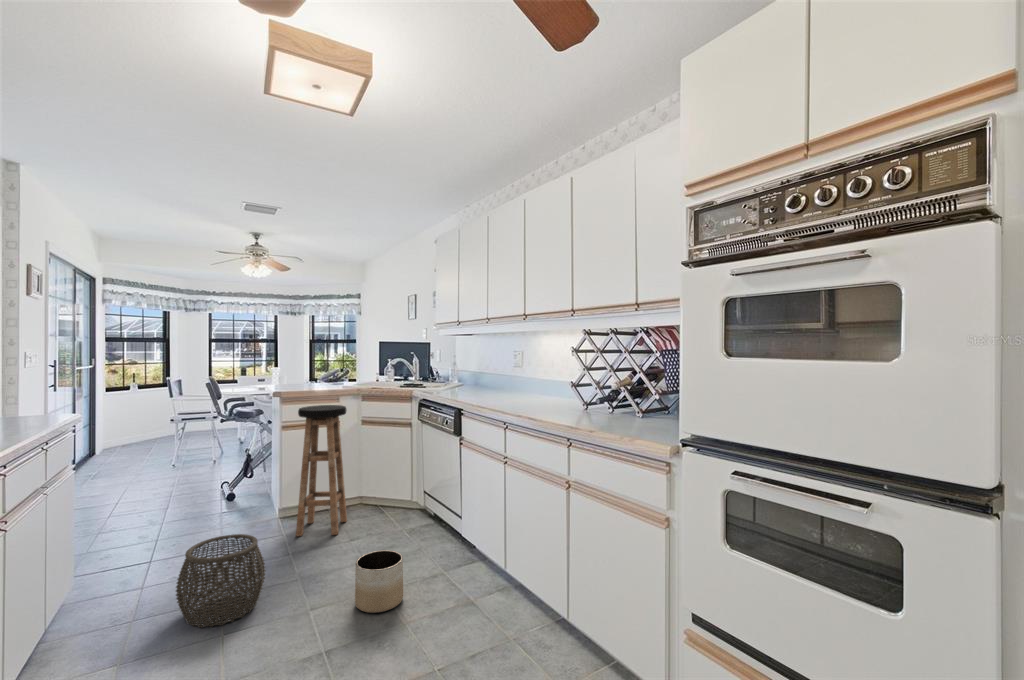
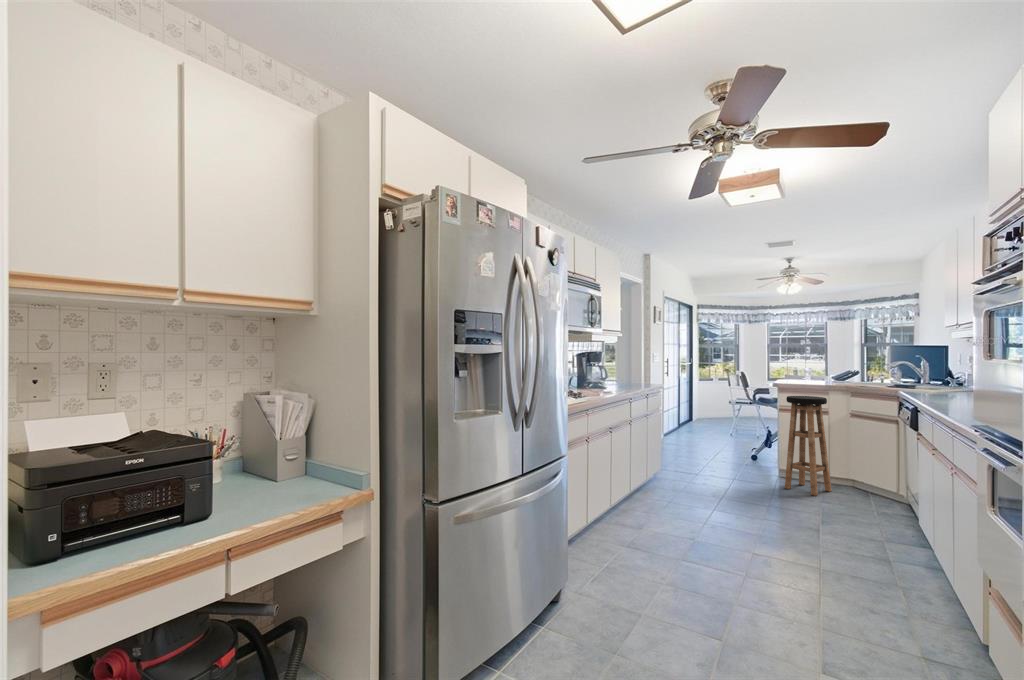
woven basket: present [176,534,266,628] -> none [695,462,744,509]
planter: present [355,550,403,613] -> none [794,498,833,539]

